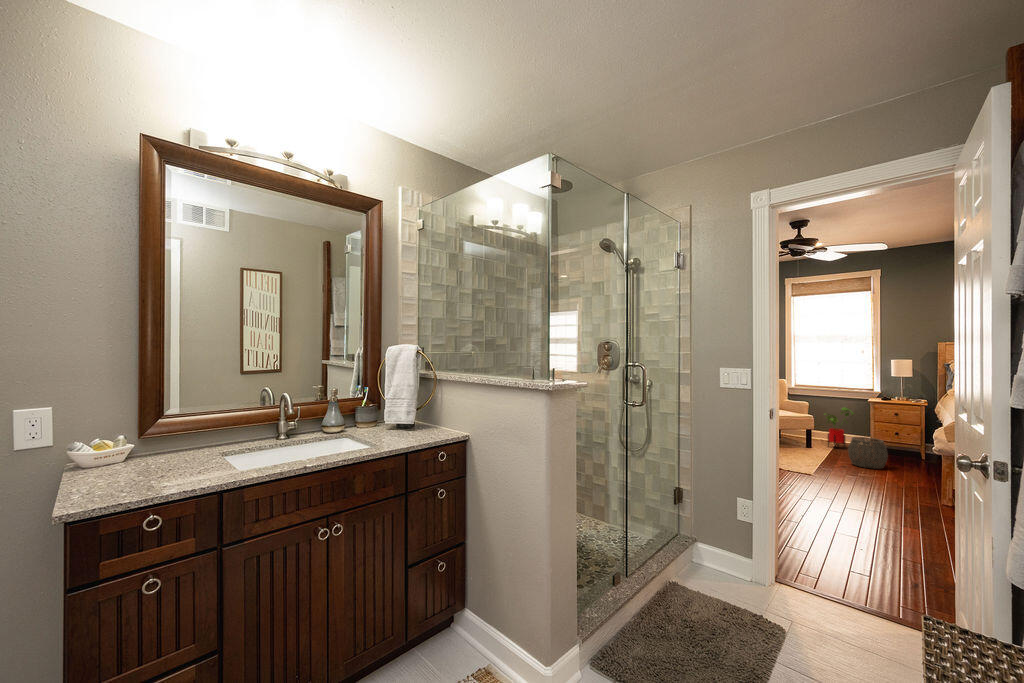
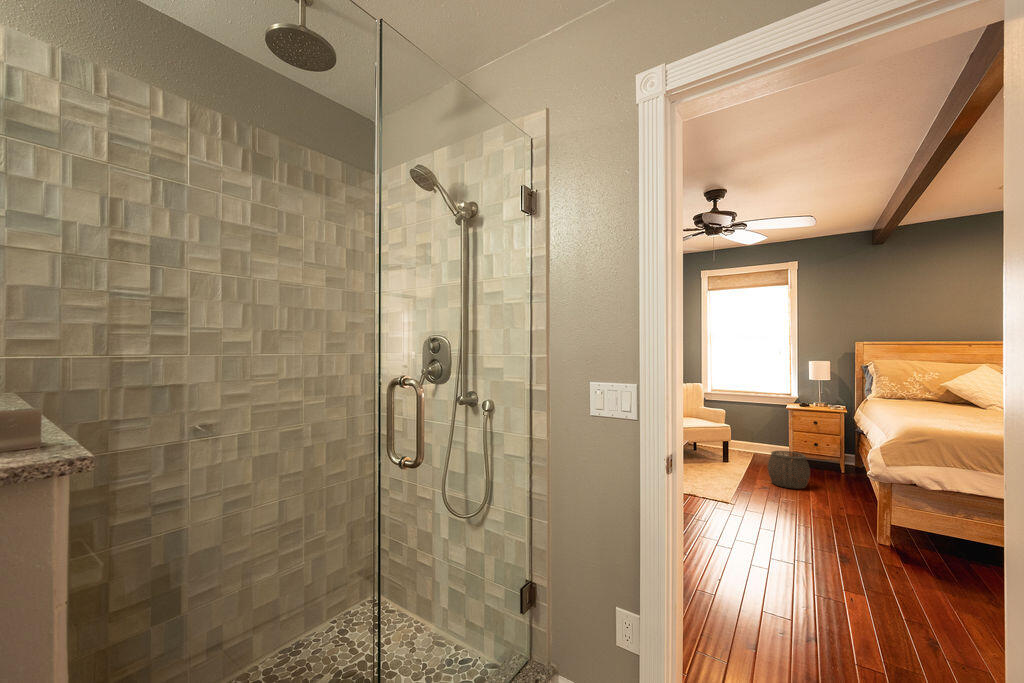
house plant: present [826,407,854,449] -> none [740,415,774,462]

